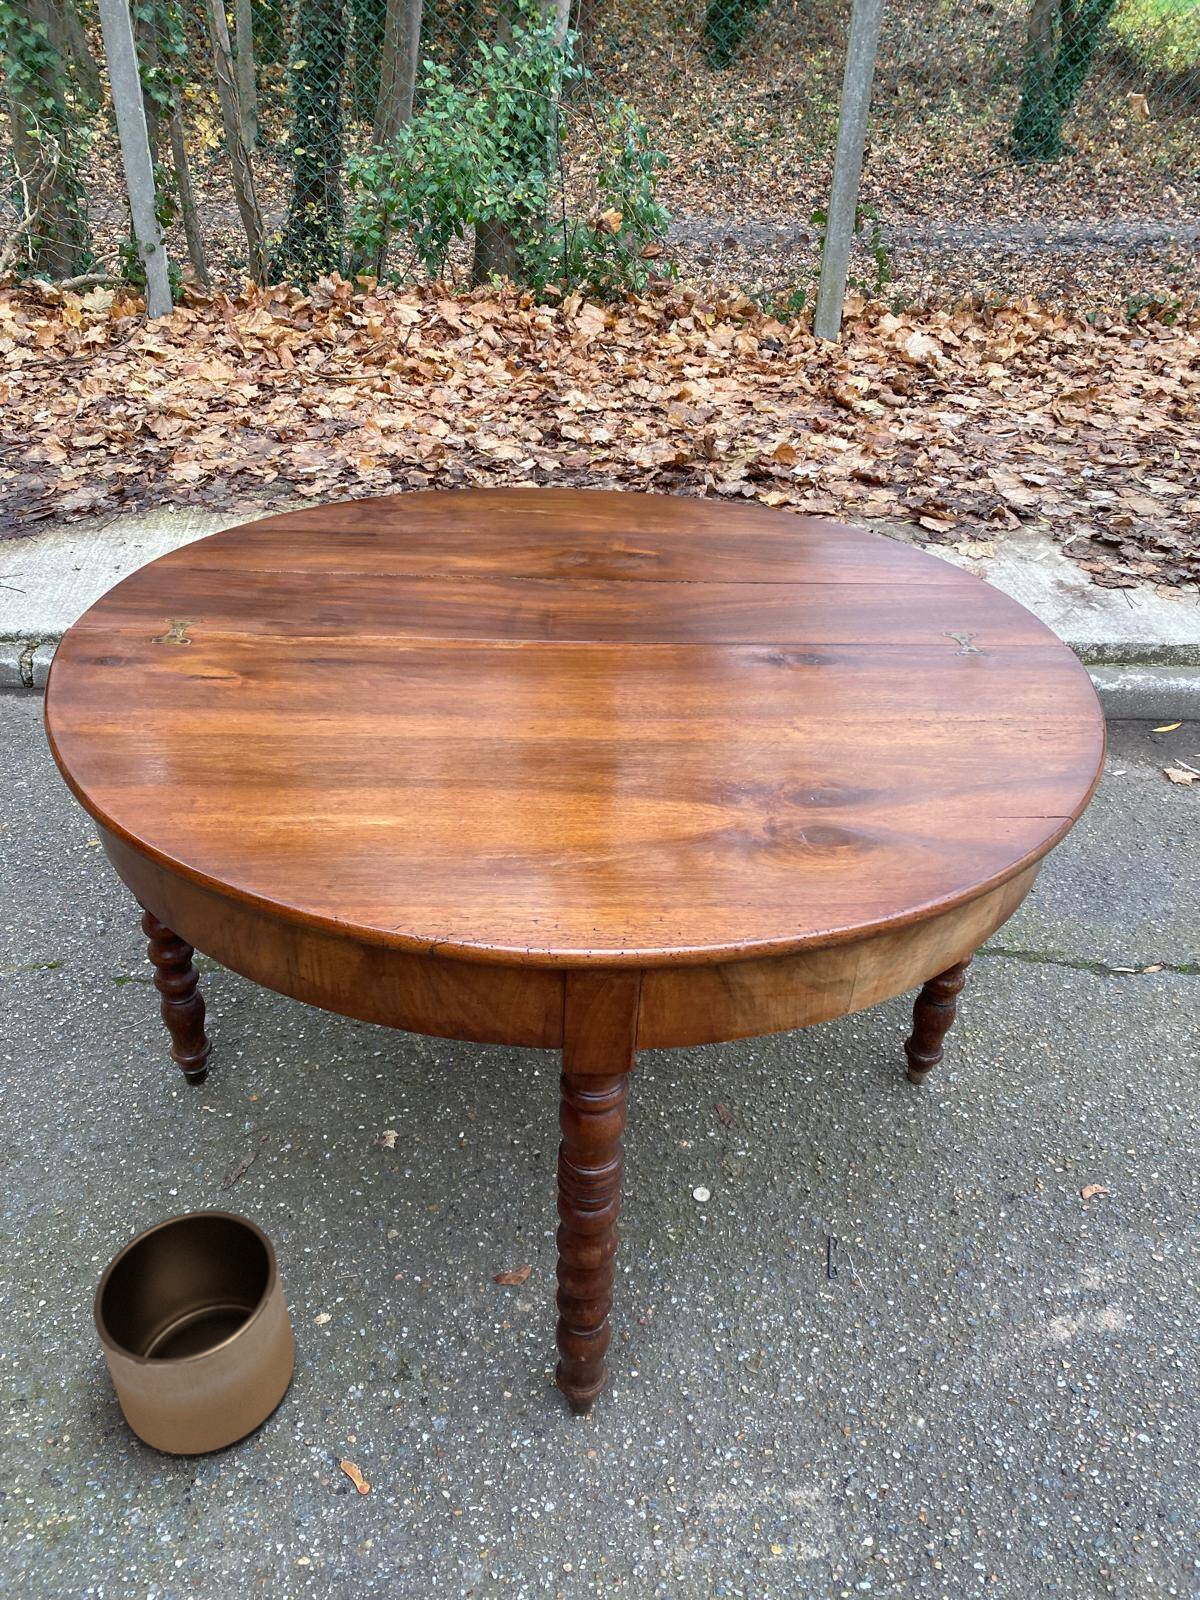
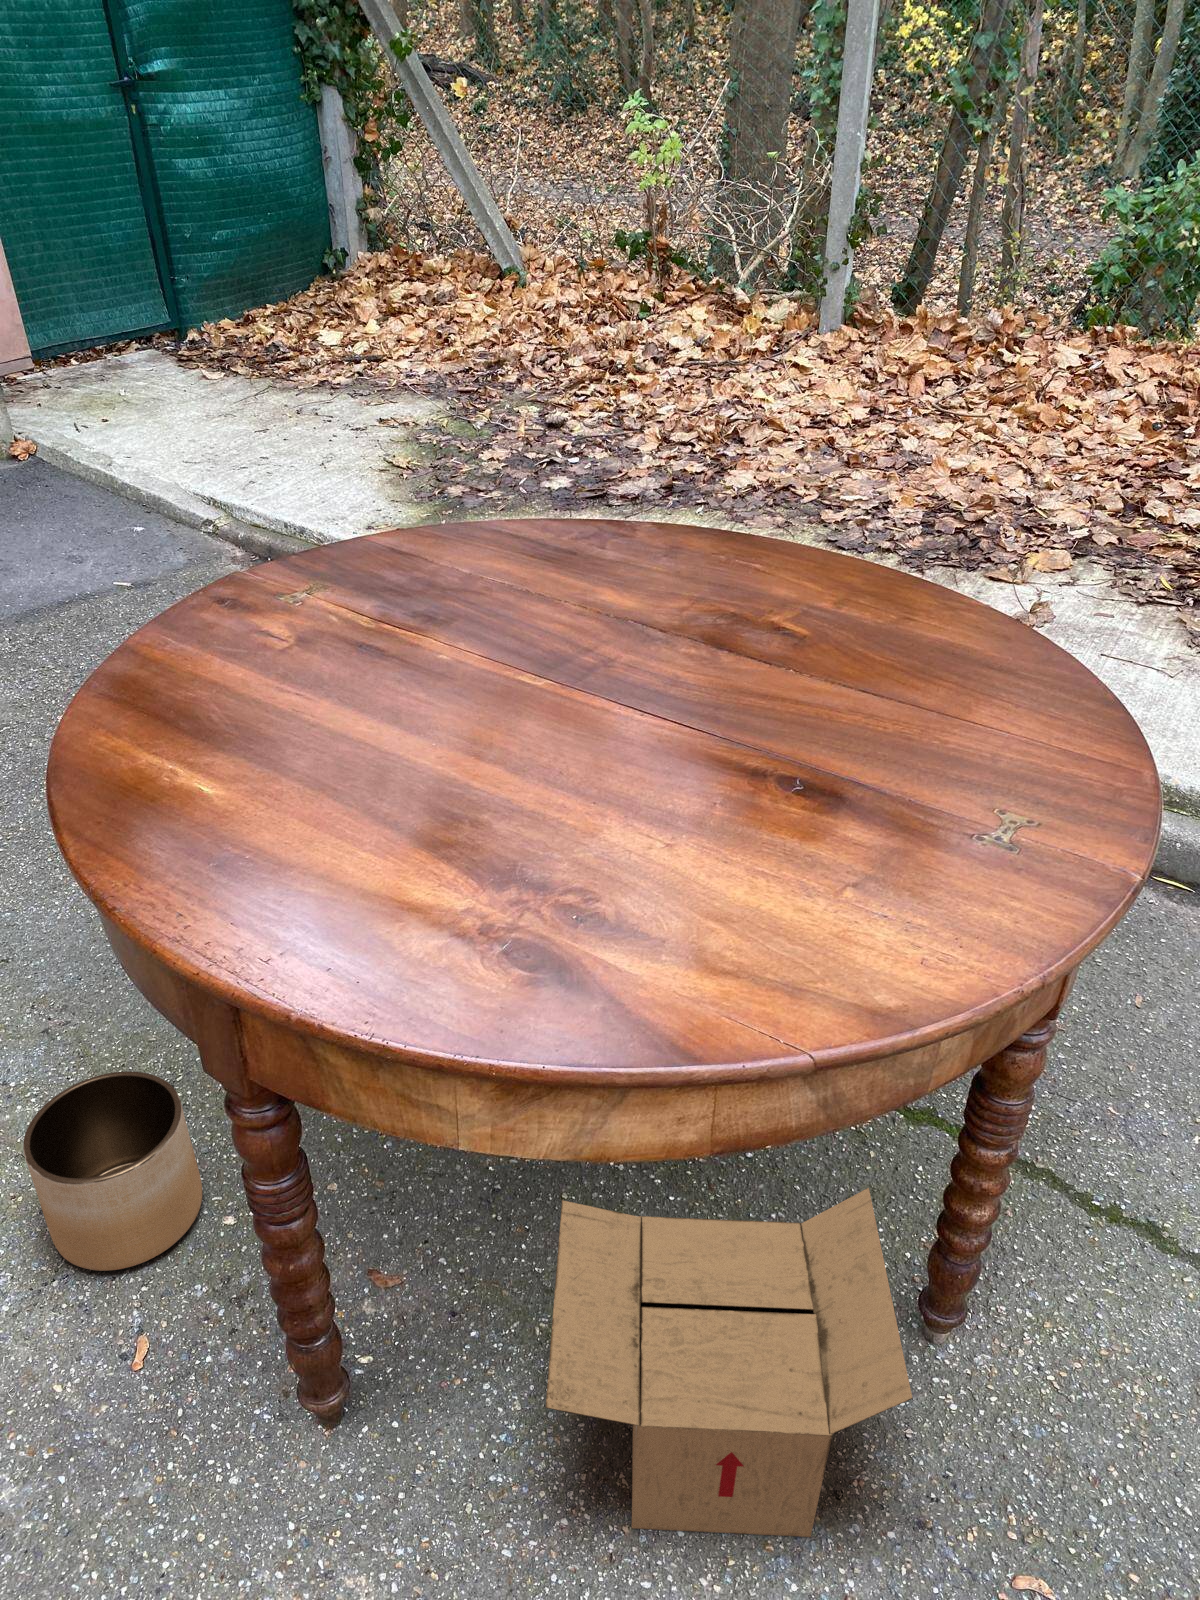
cardboard box: none [691,976,1042,1321] -> present [545,1188,912,1537]

